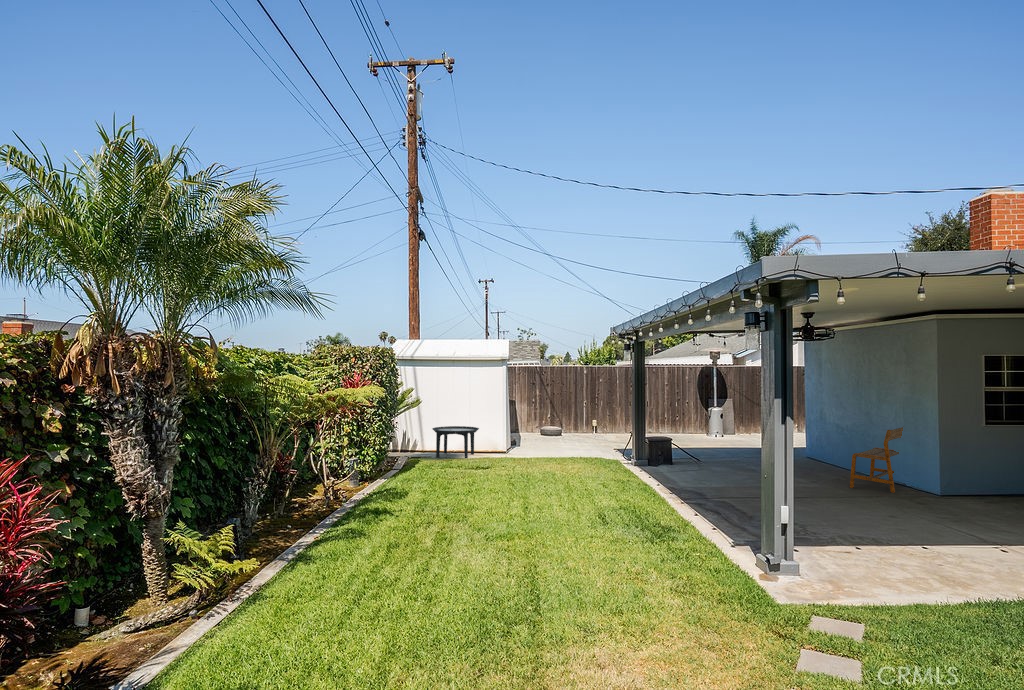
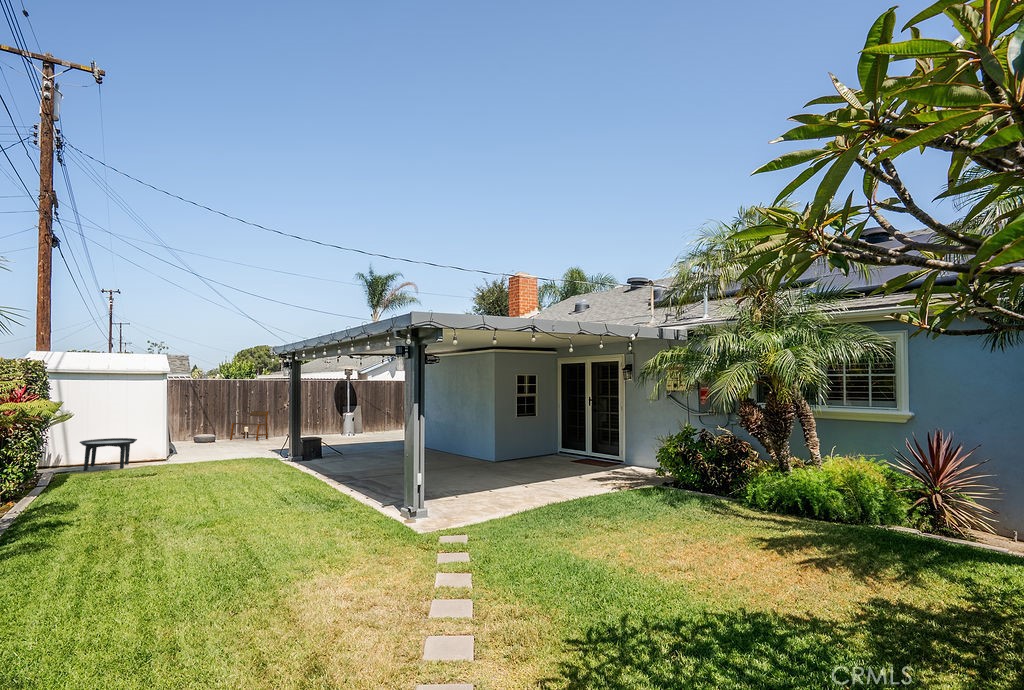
bench: present [850,427,903,493] -> present [230,411,268,441]

